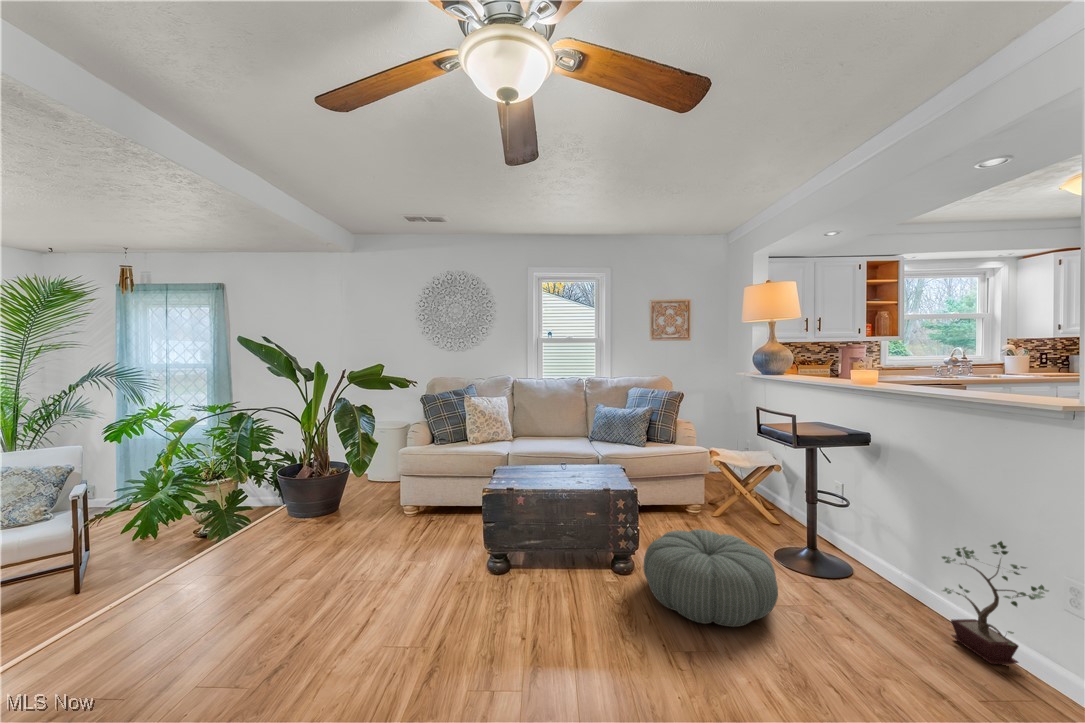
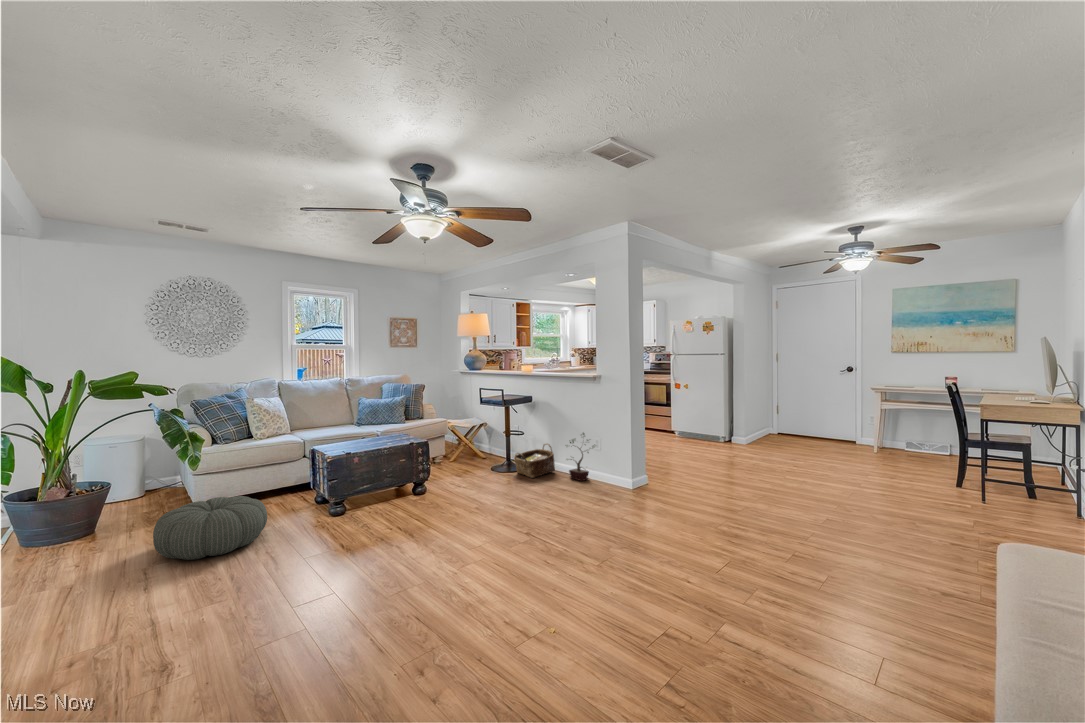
pouf: present [643,529,778,627] -> present [153,496,267,560]
woven basket: none [811,533,914,605] -> present [514,444,555,478]

